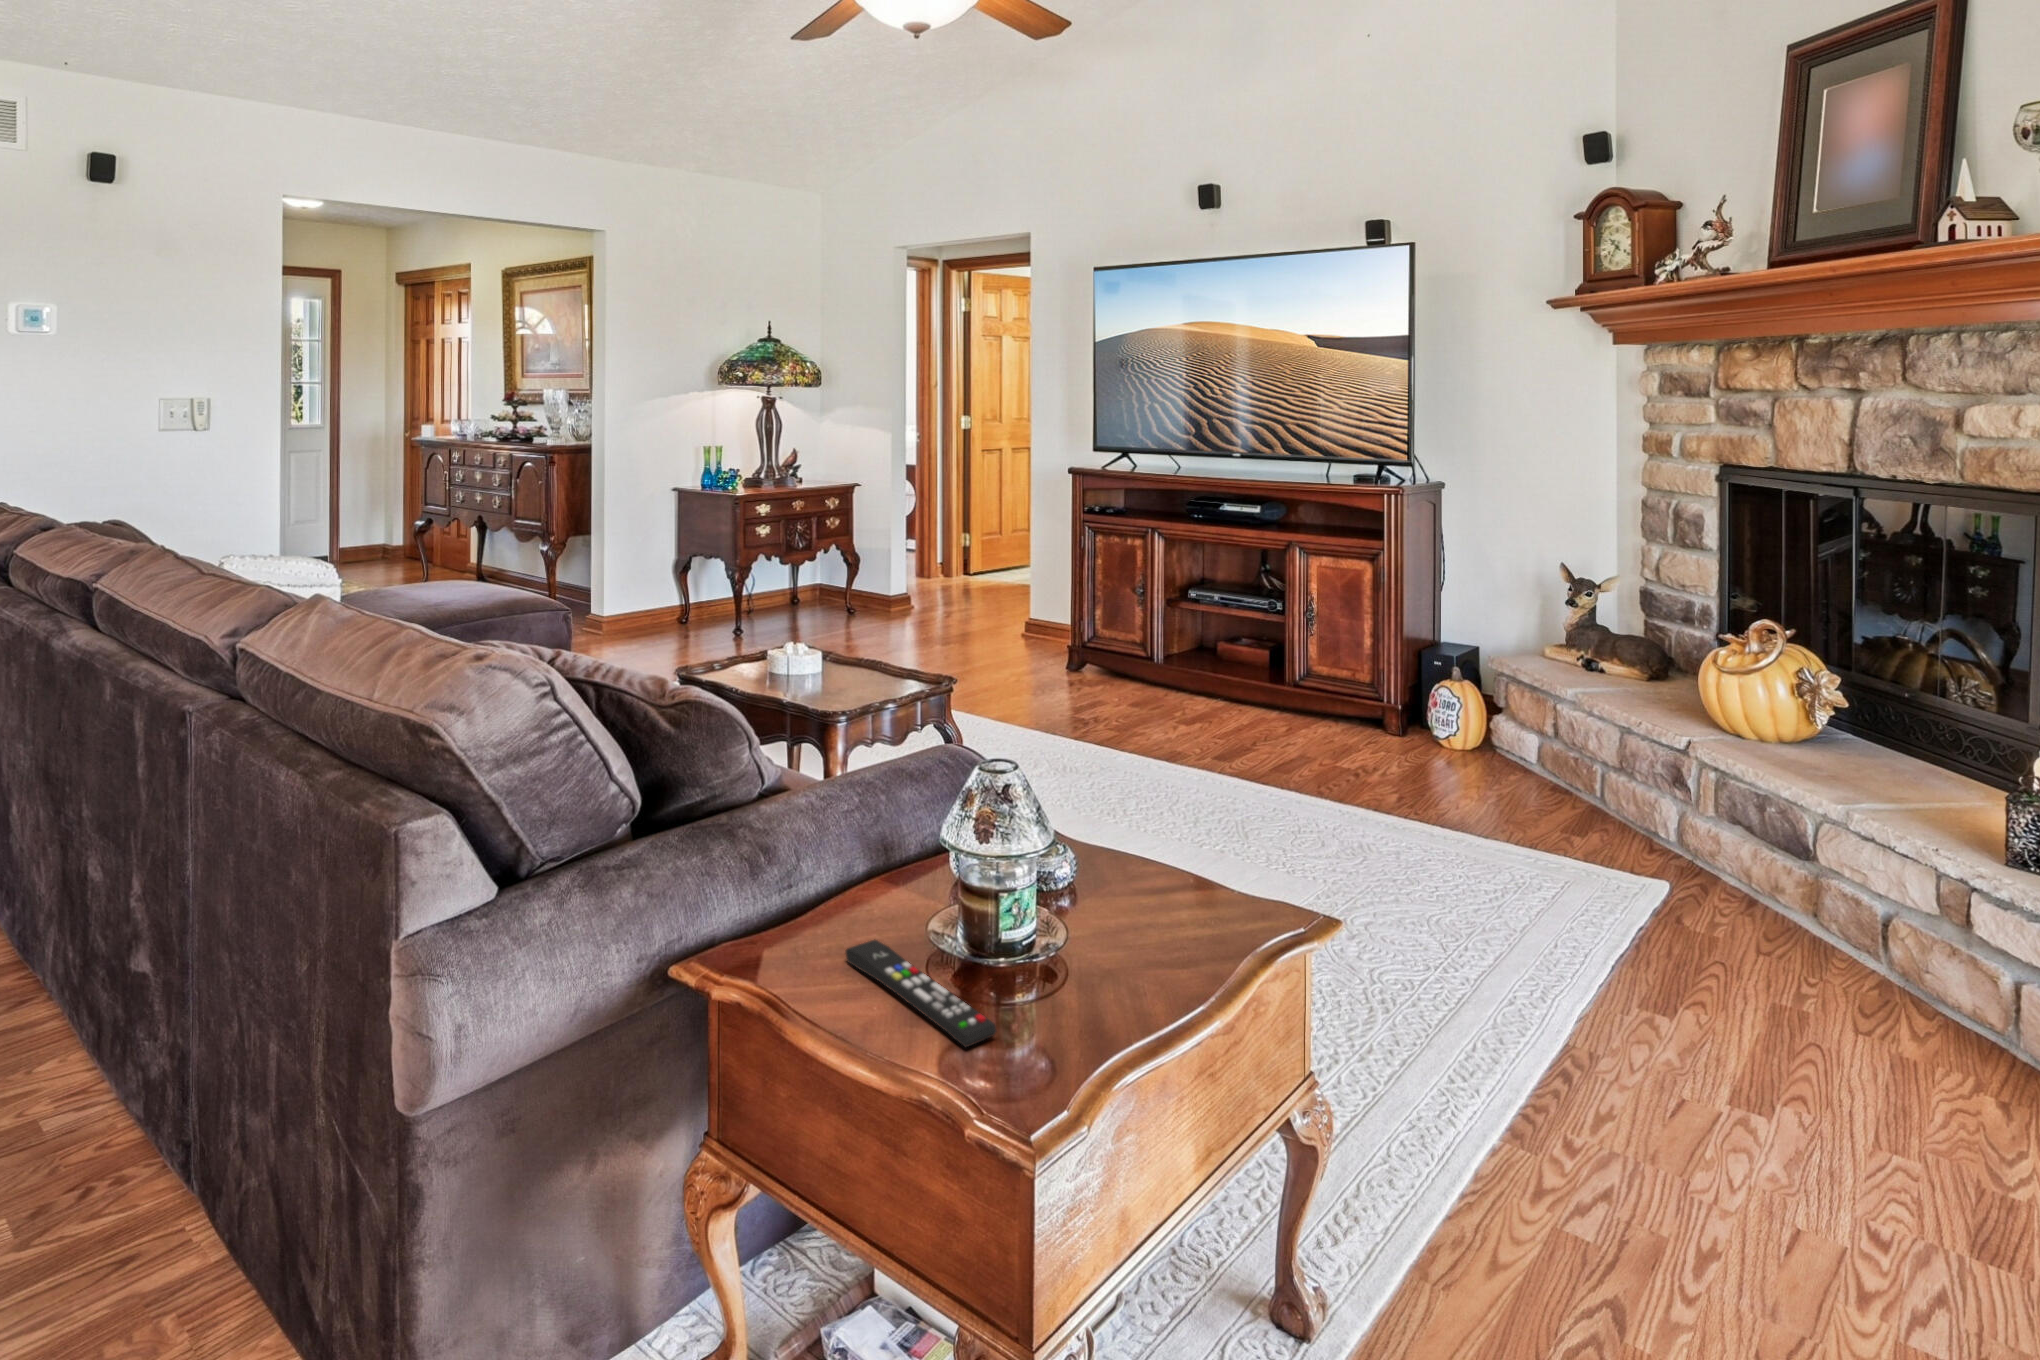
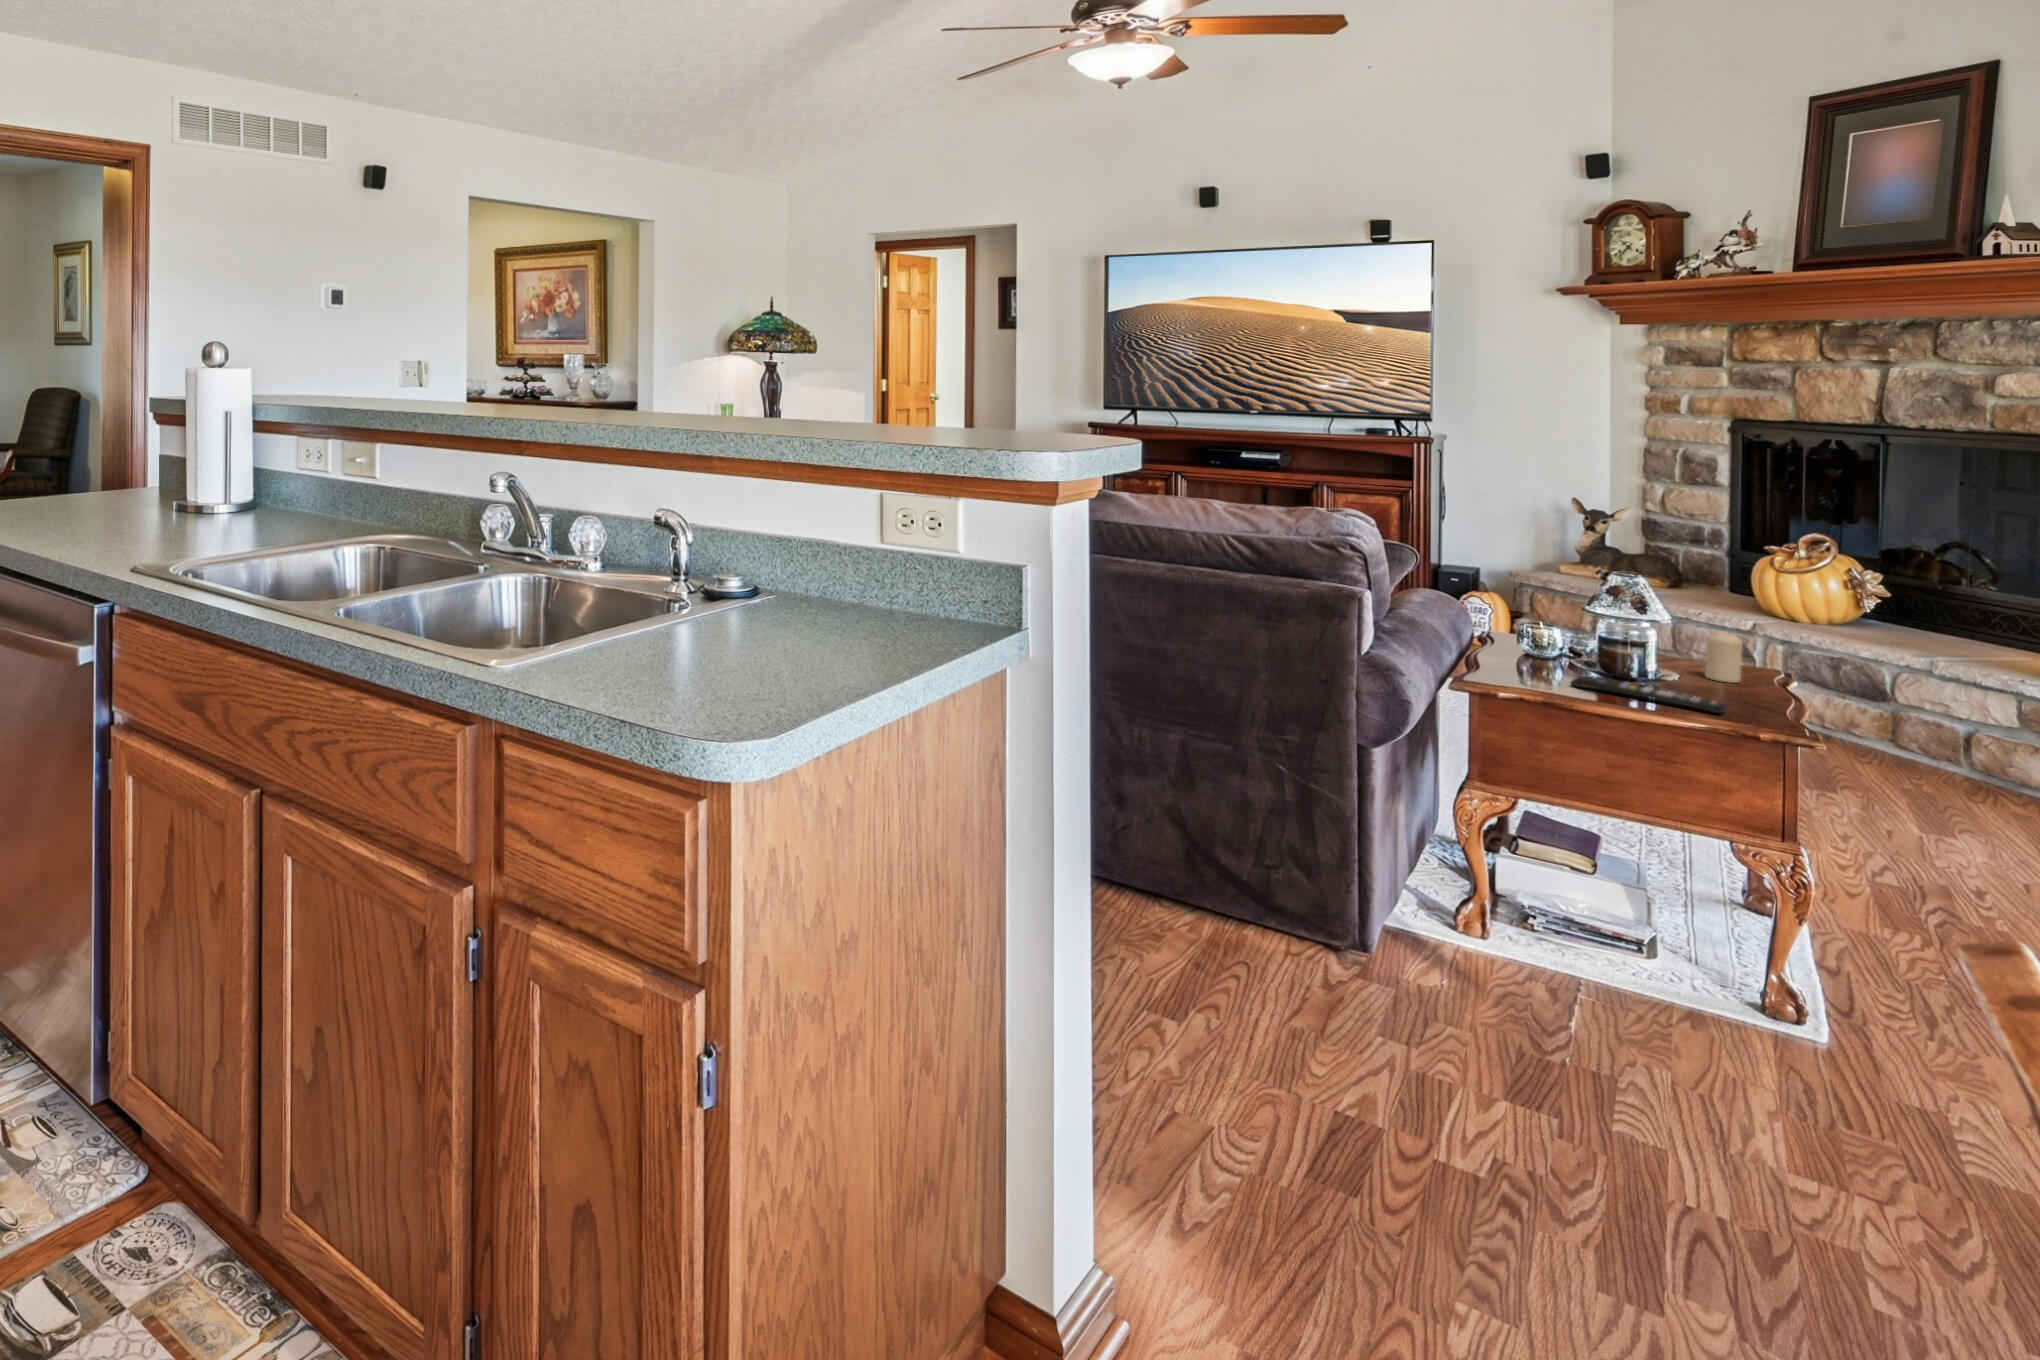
candle: none [1131,850,1178,946] -> present [1705,631,1743,683]

